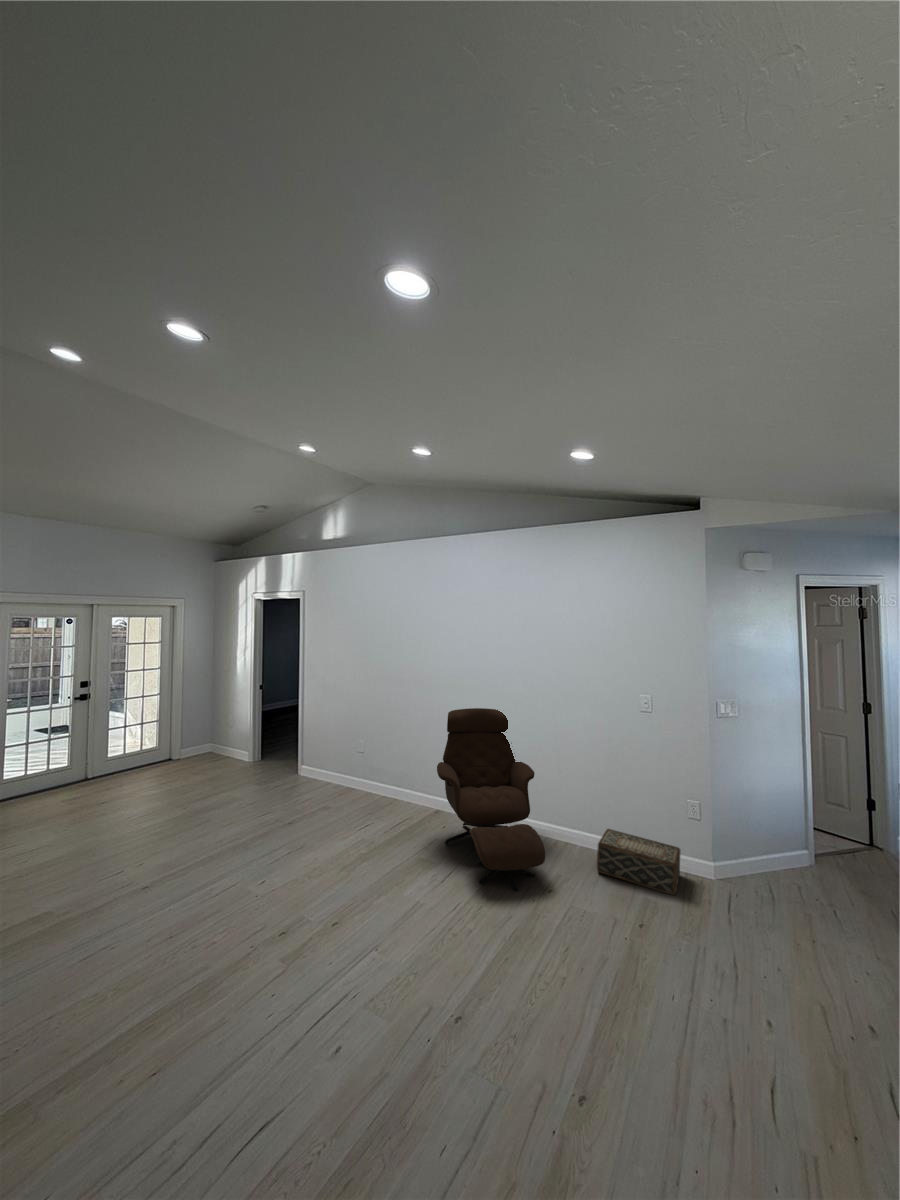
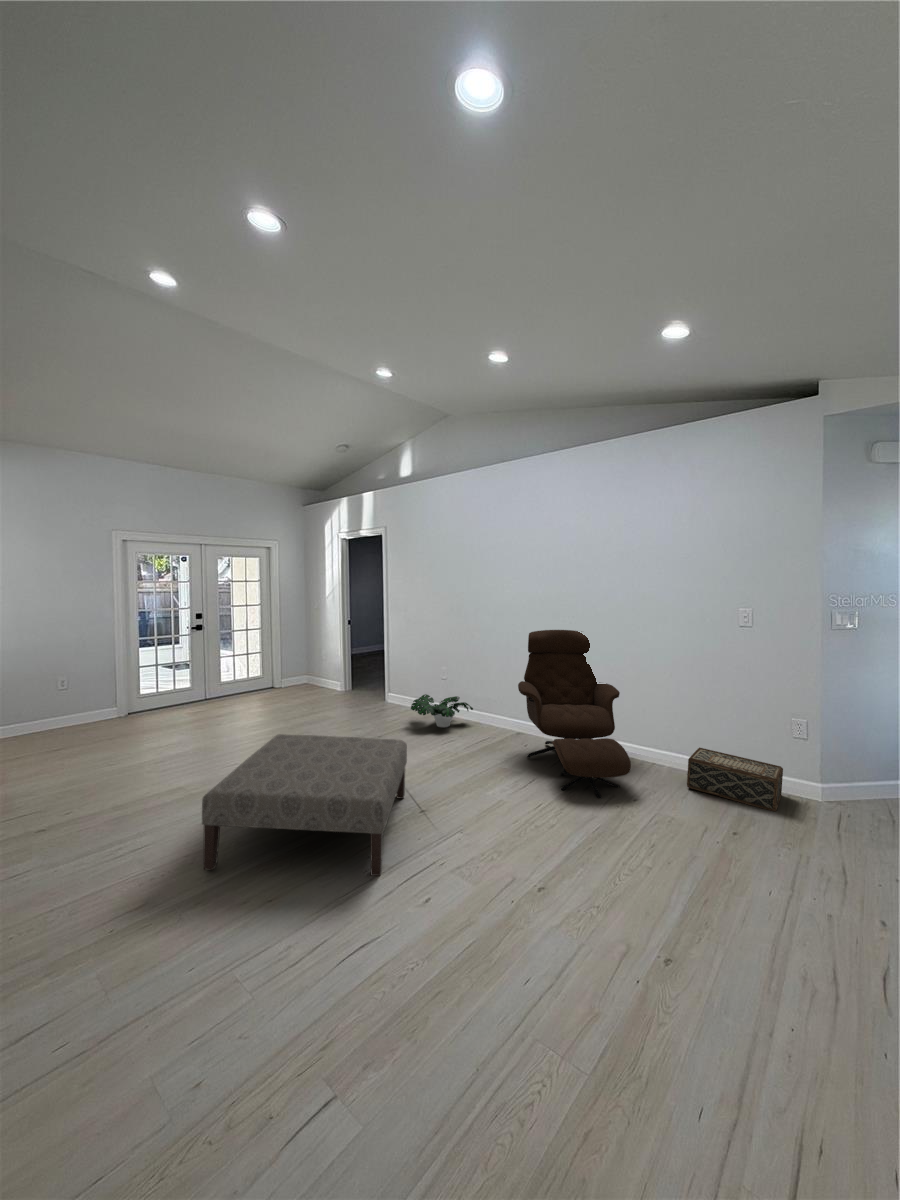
potted plant: none [325,771,391,807] -> present [411,694,473,727]
ottoman: none [71,843,320,1036] -> present [202,734,407,876]

